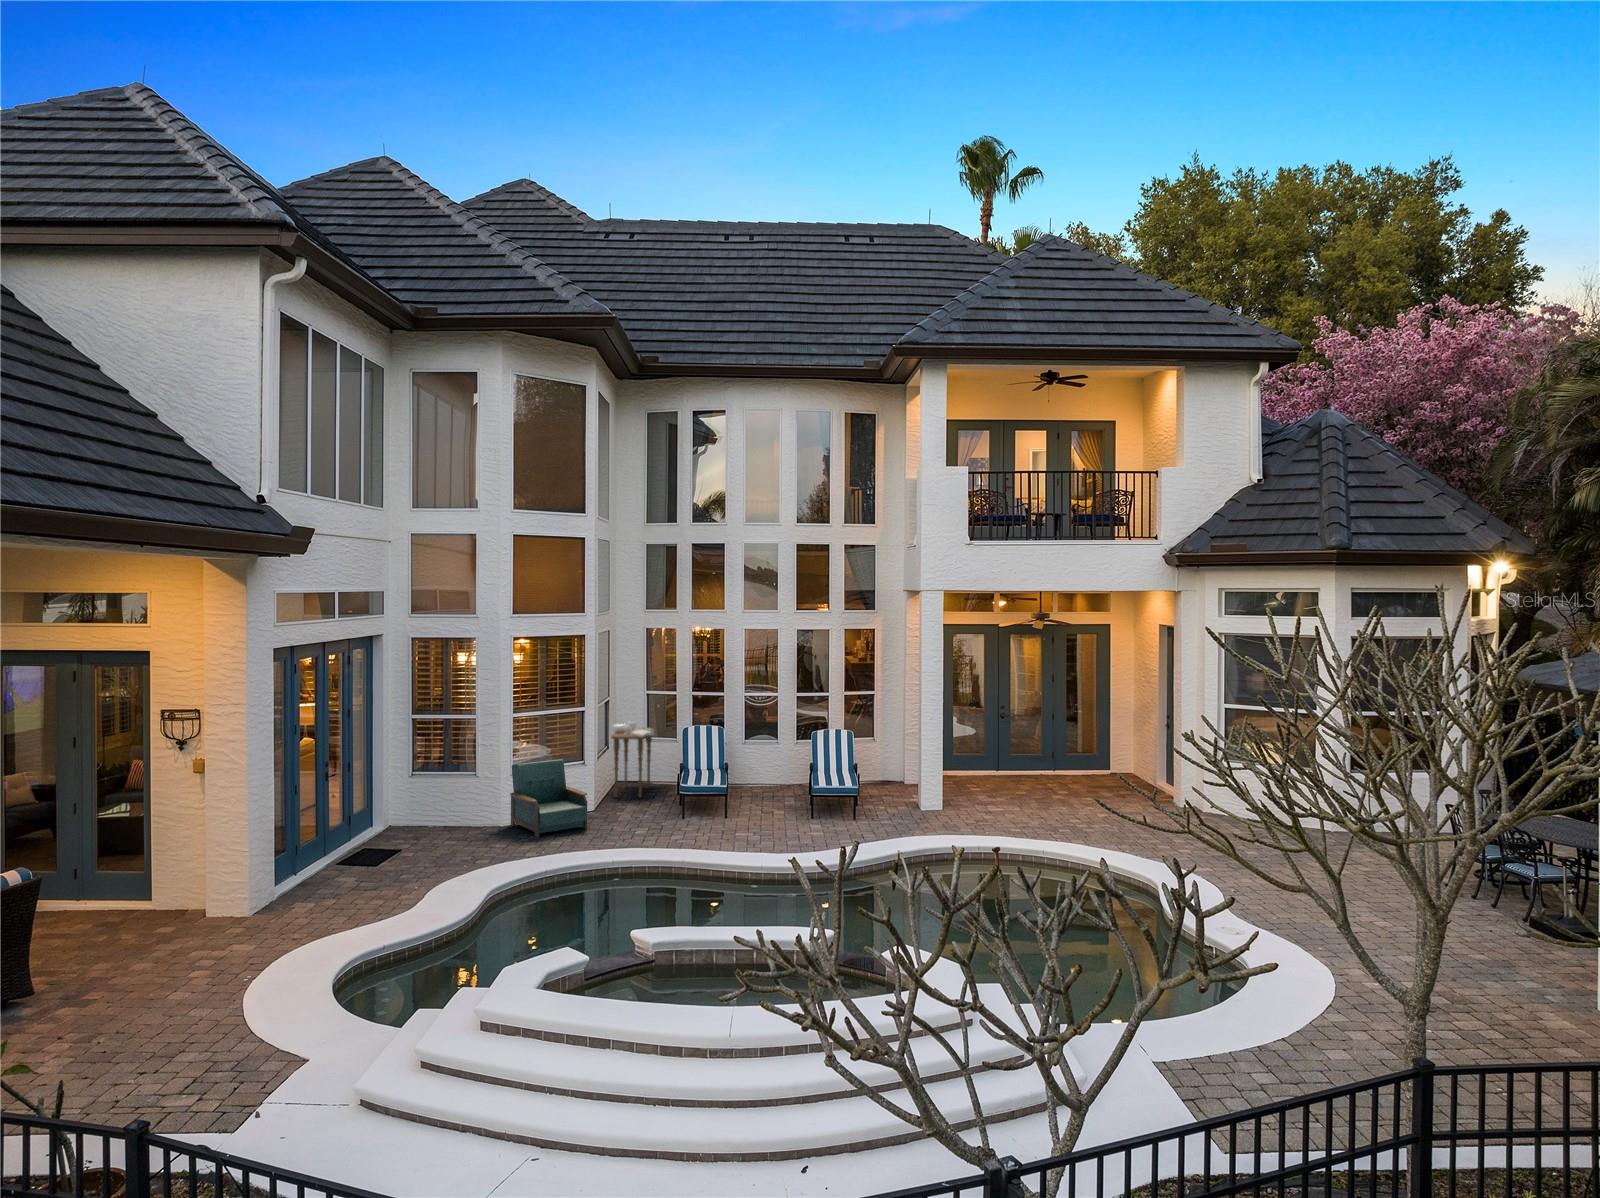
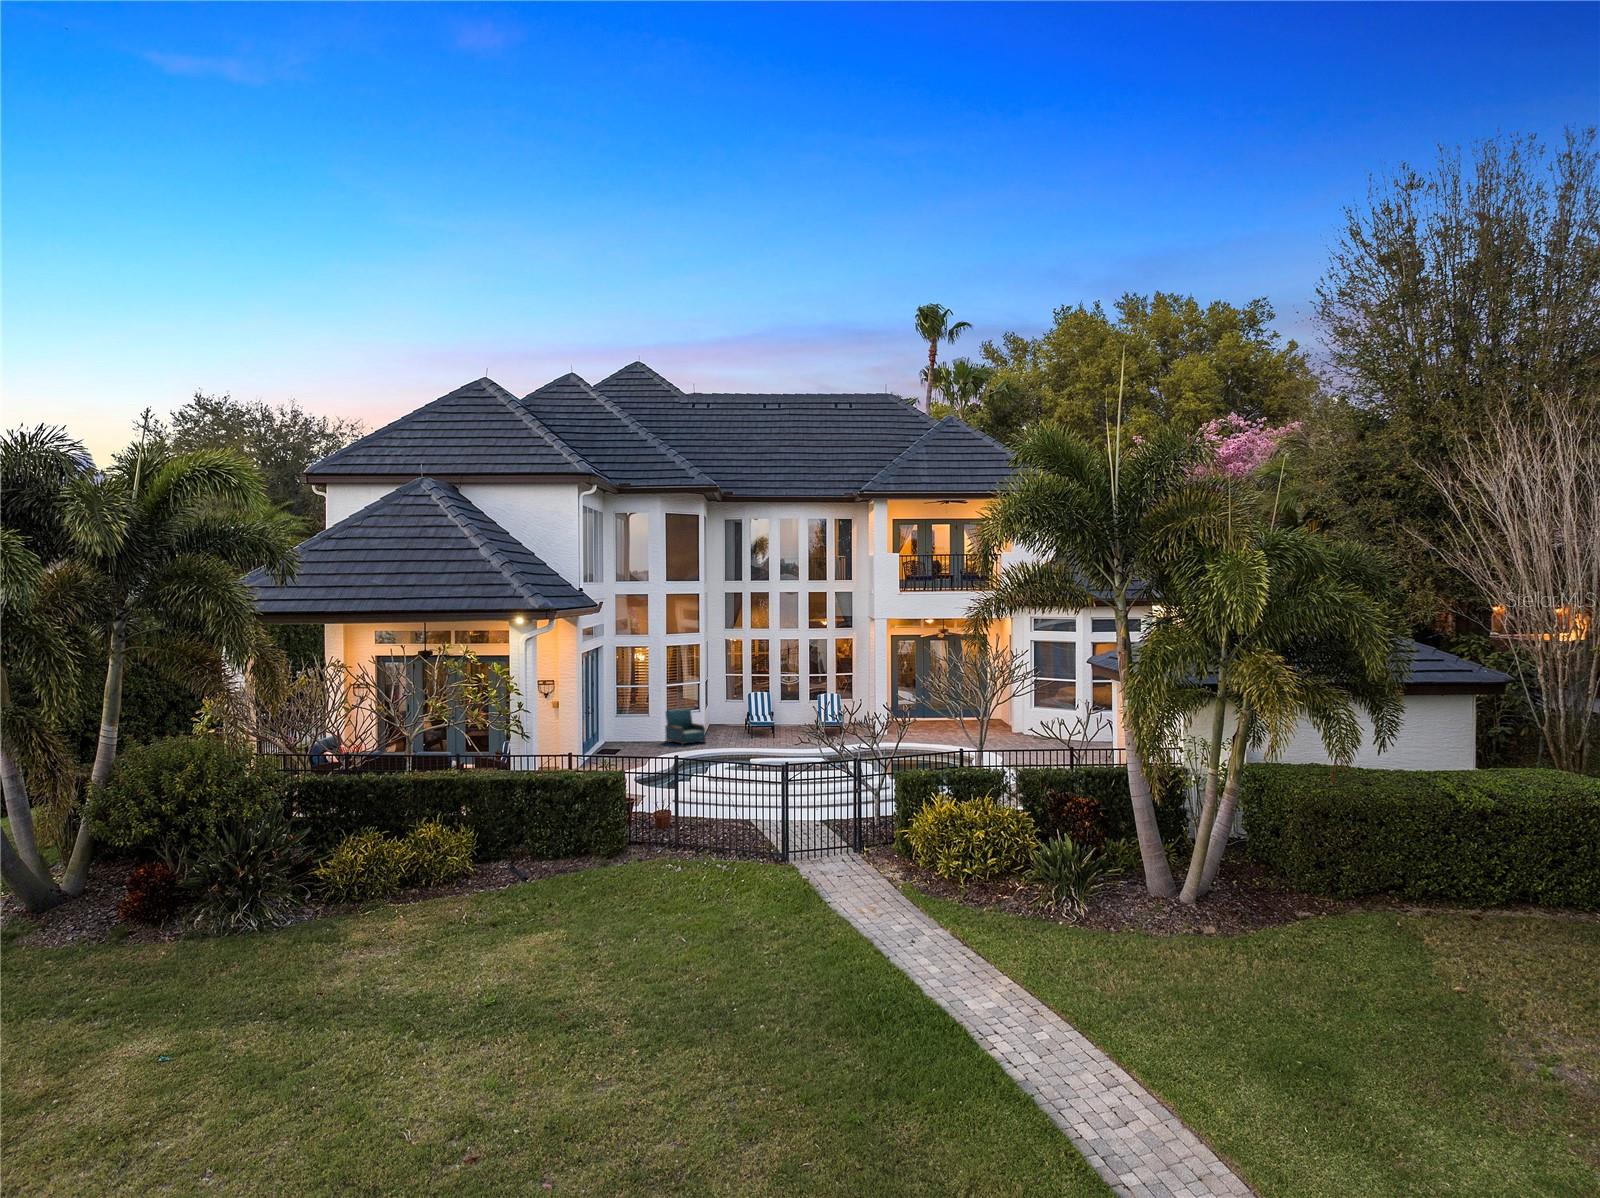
side table: present [611,720,655,798] -> none [709,690,733,732]

